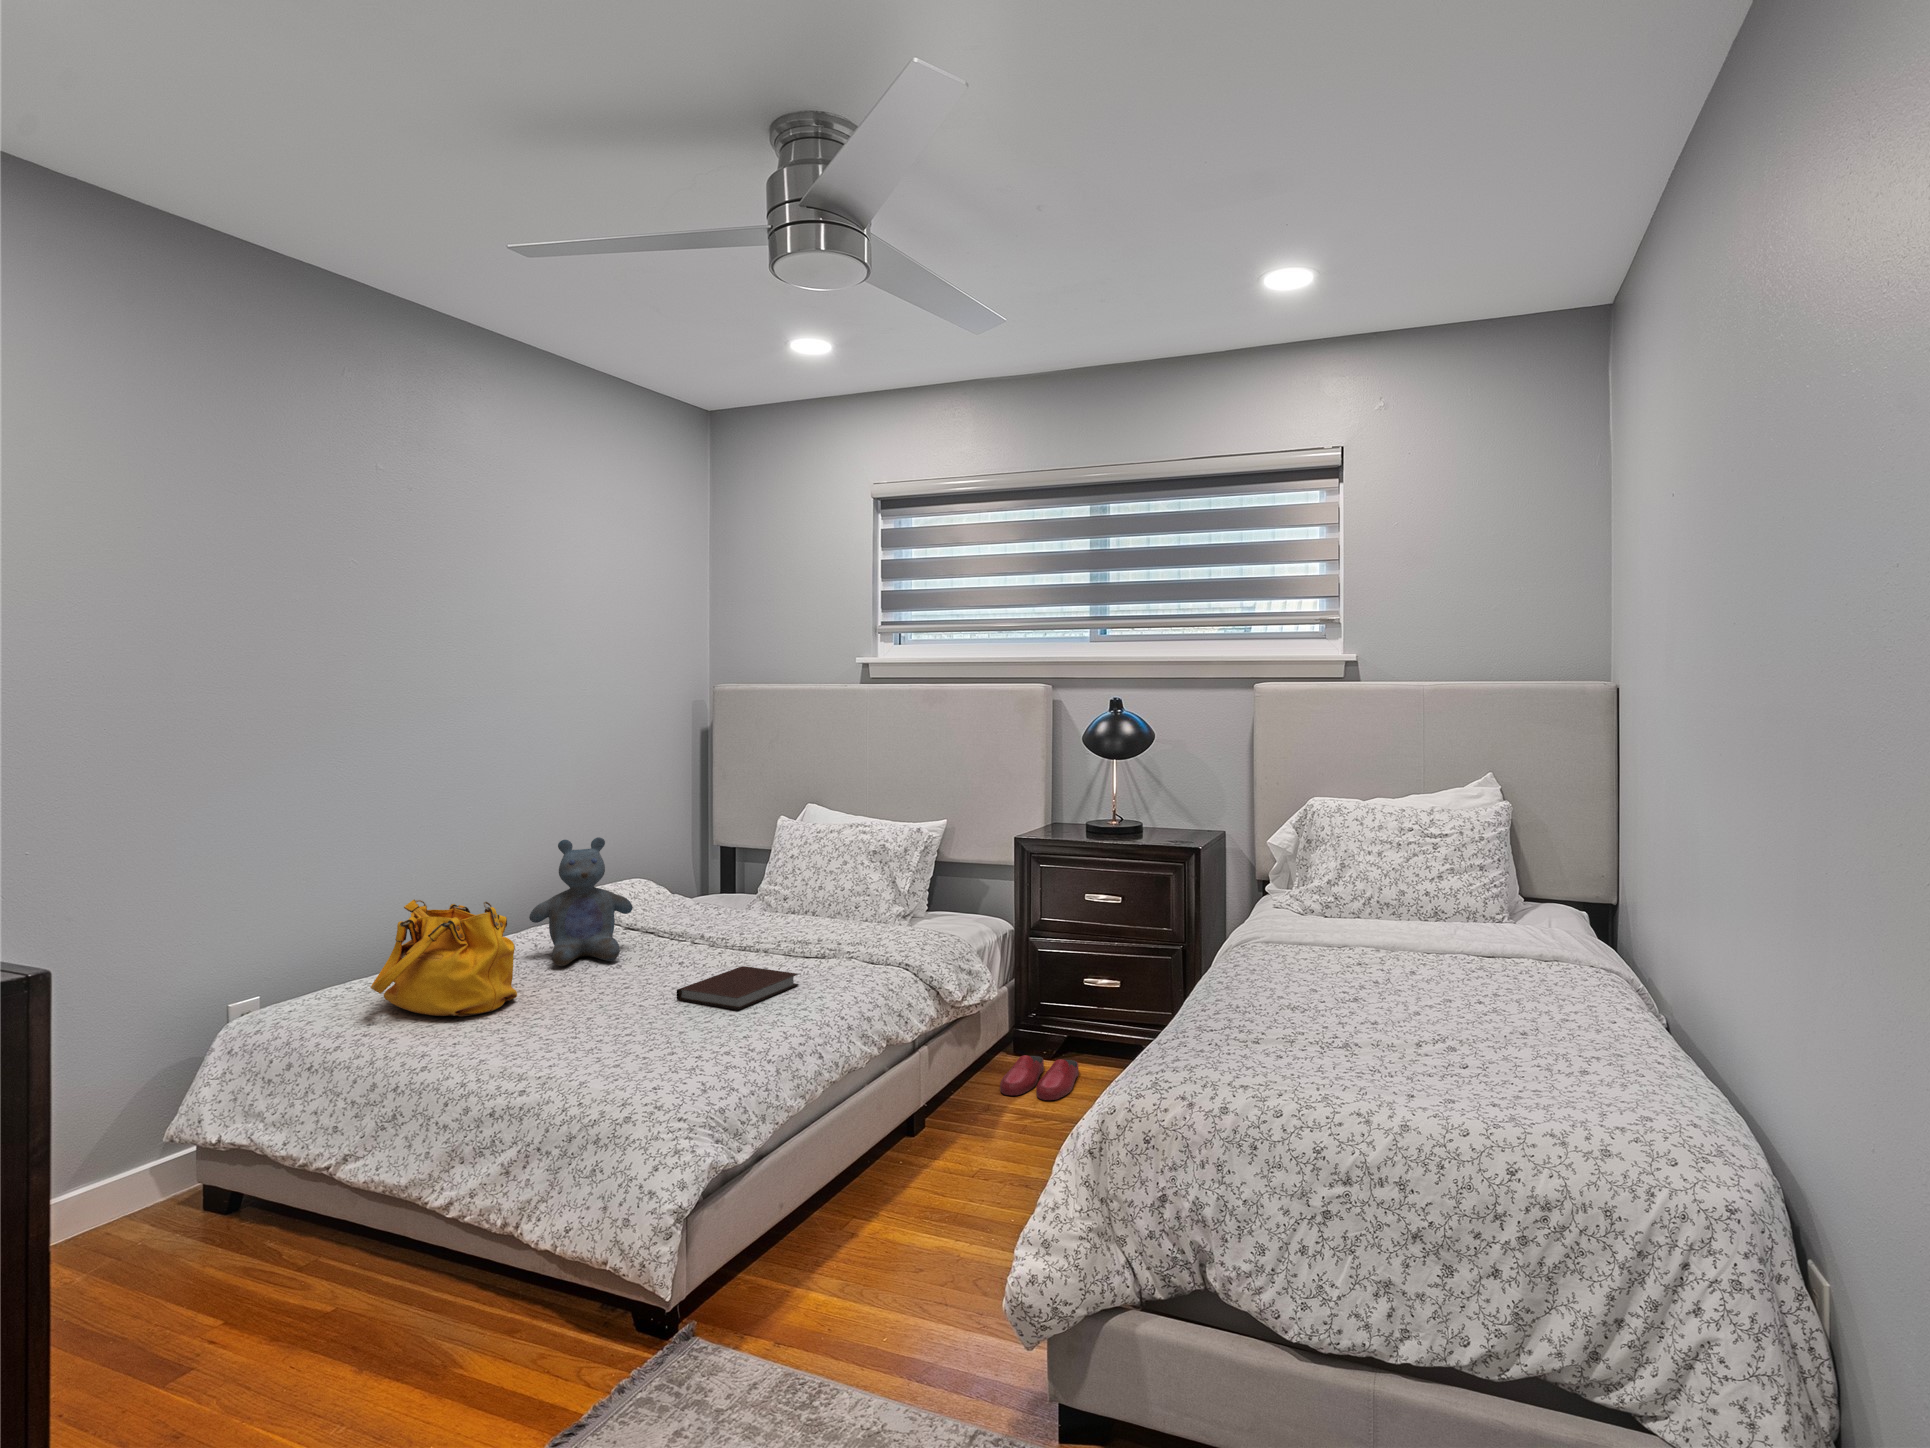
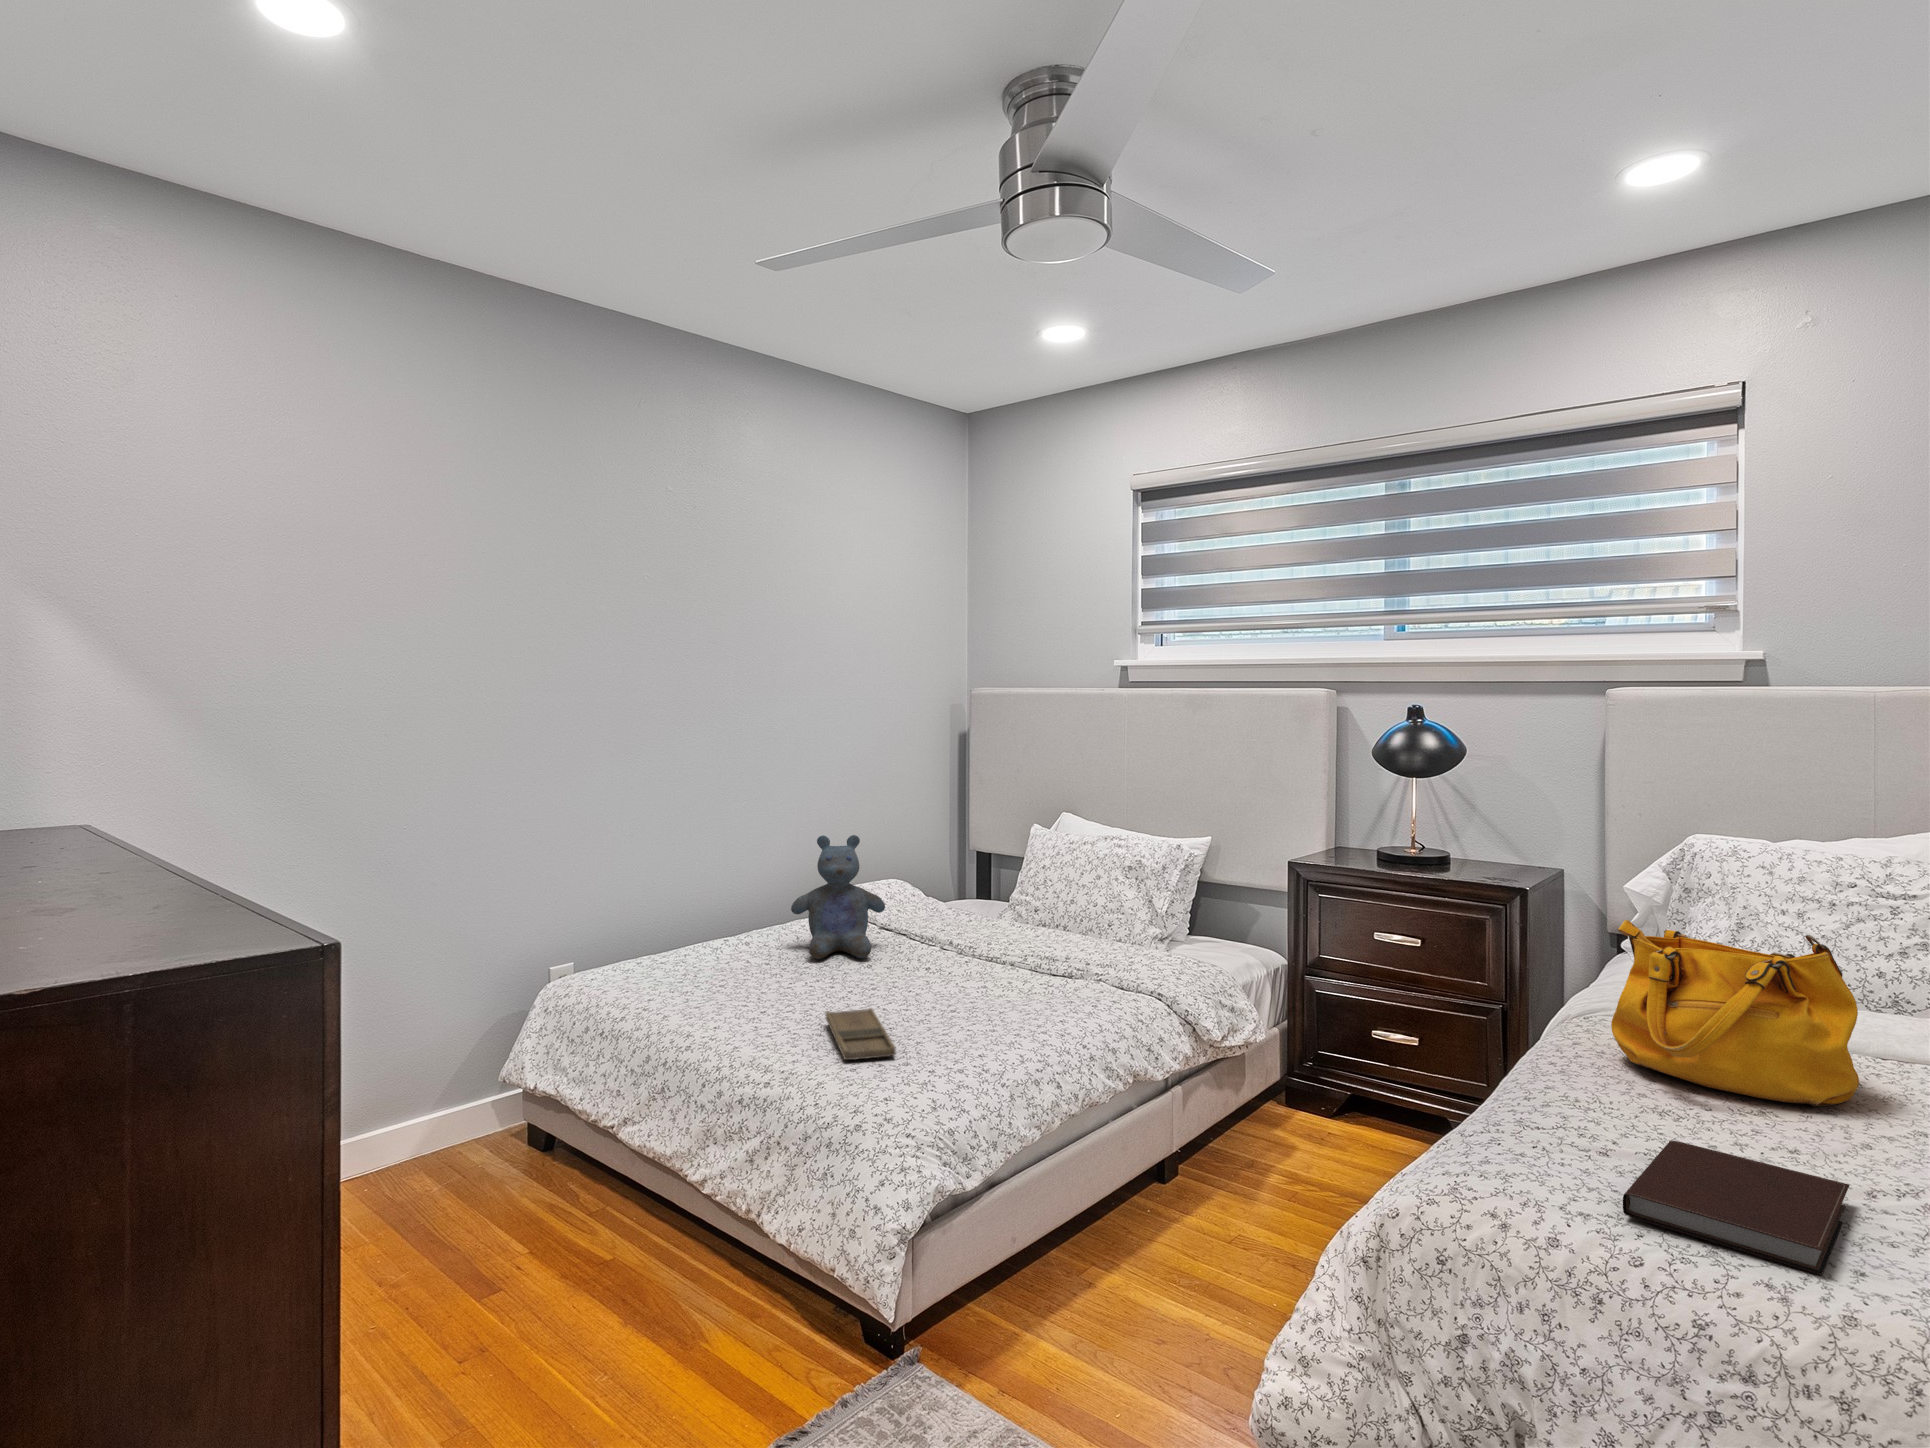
handbag: present [371,899,517,1016] -> present [1611,920,1859,1106]
notebook: present [677,966,799,1010] -> present [1623,1141,1849,1275]
tray: none [581,1005,660,1058] -> present [825,1008,896,1060]
slippers: present [1000,1055,1078,1100] -> none [1270,1110,1367,1168]

